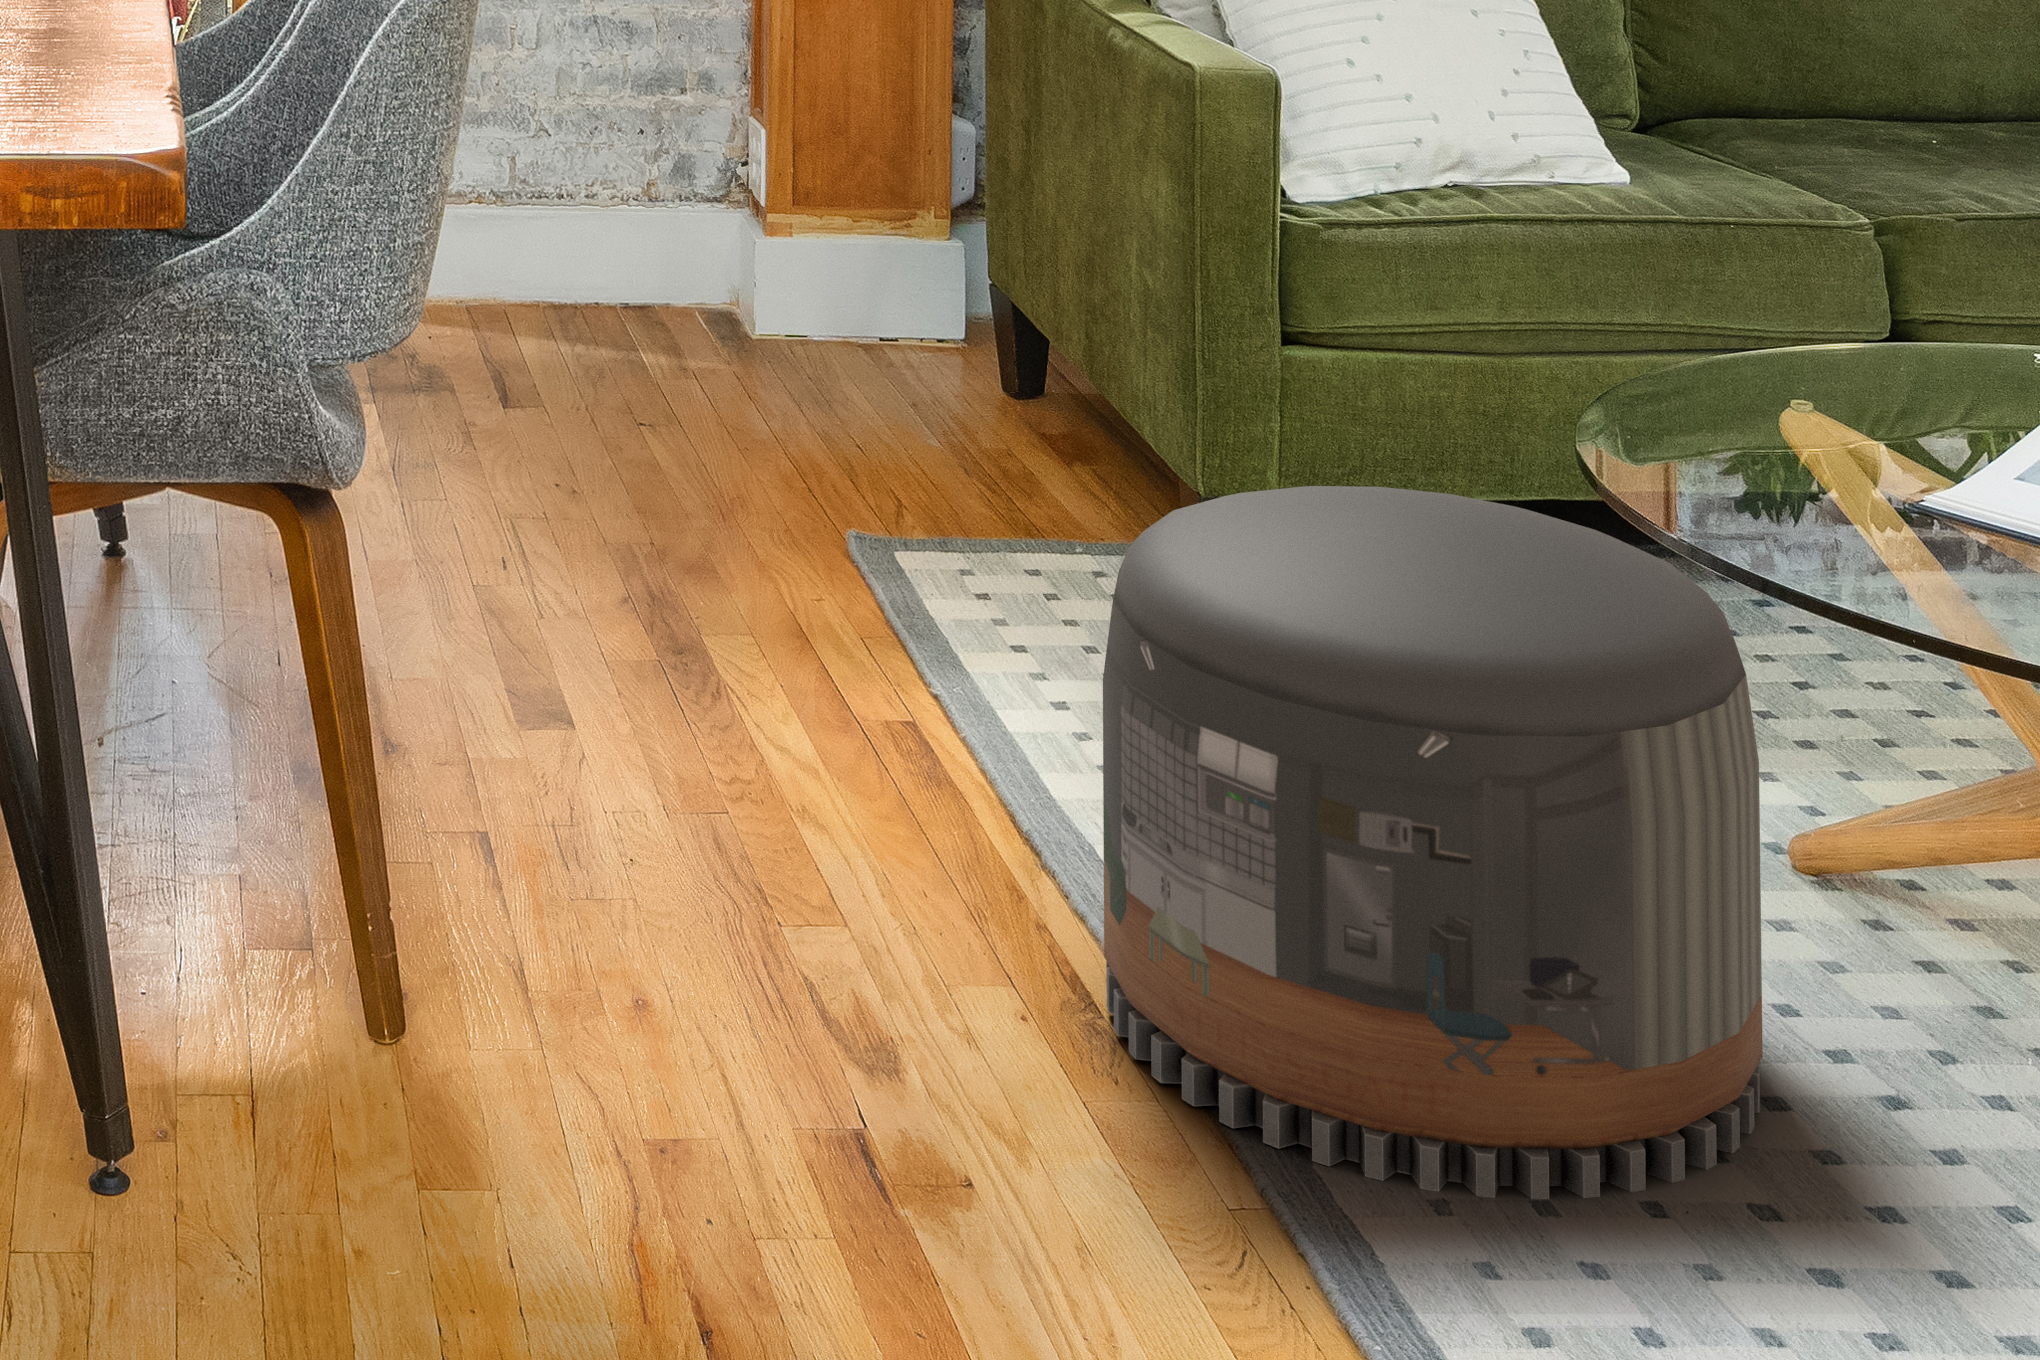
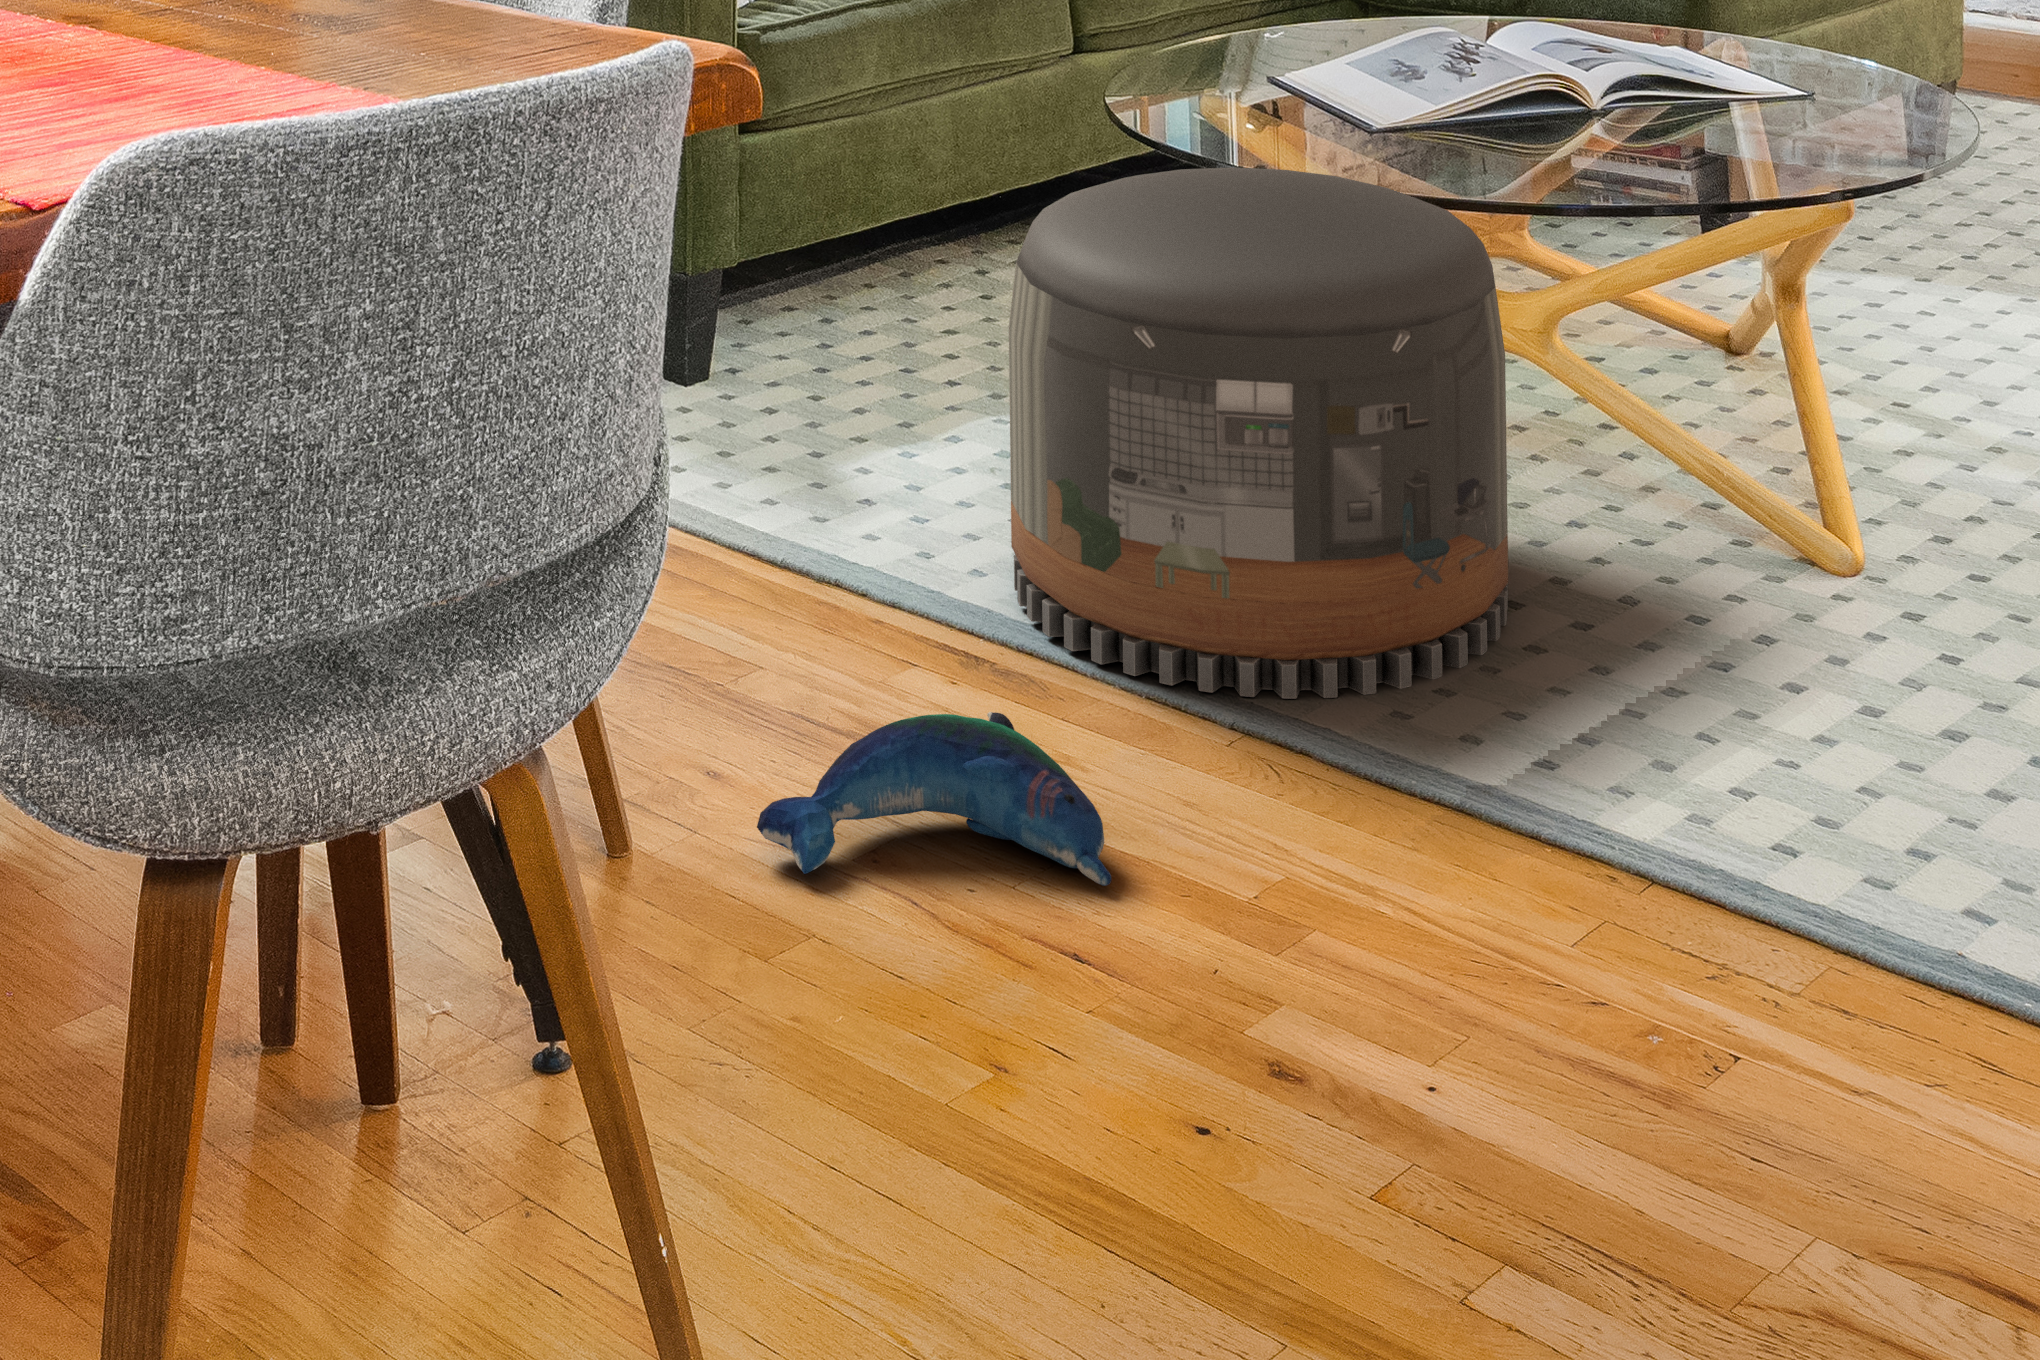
plush toy: none [528,974,827,1215] -> present [757,712,1111,886]

